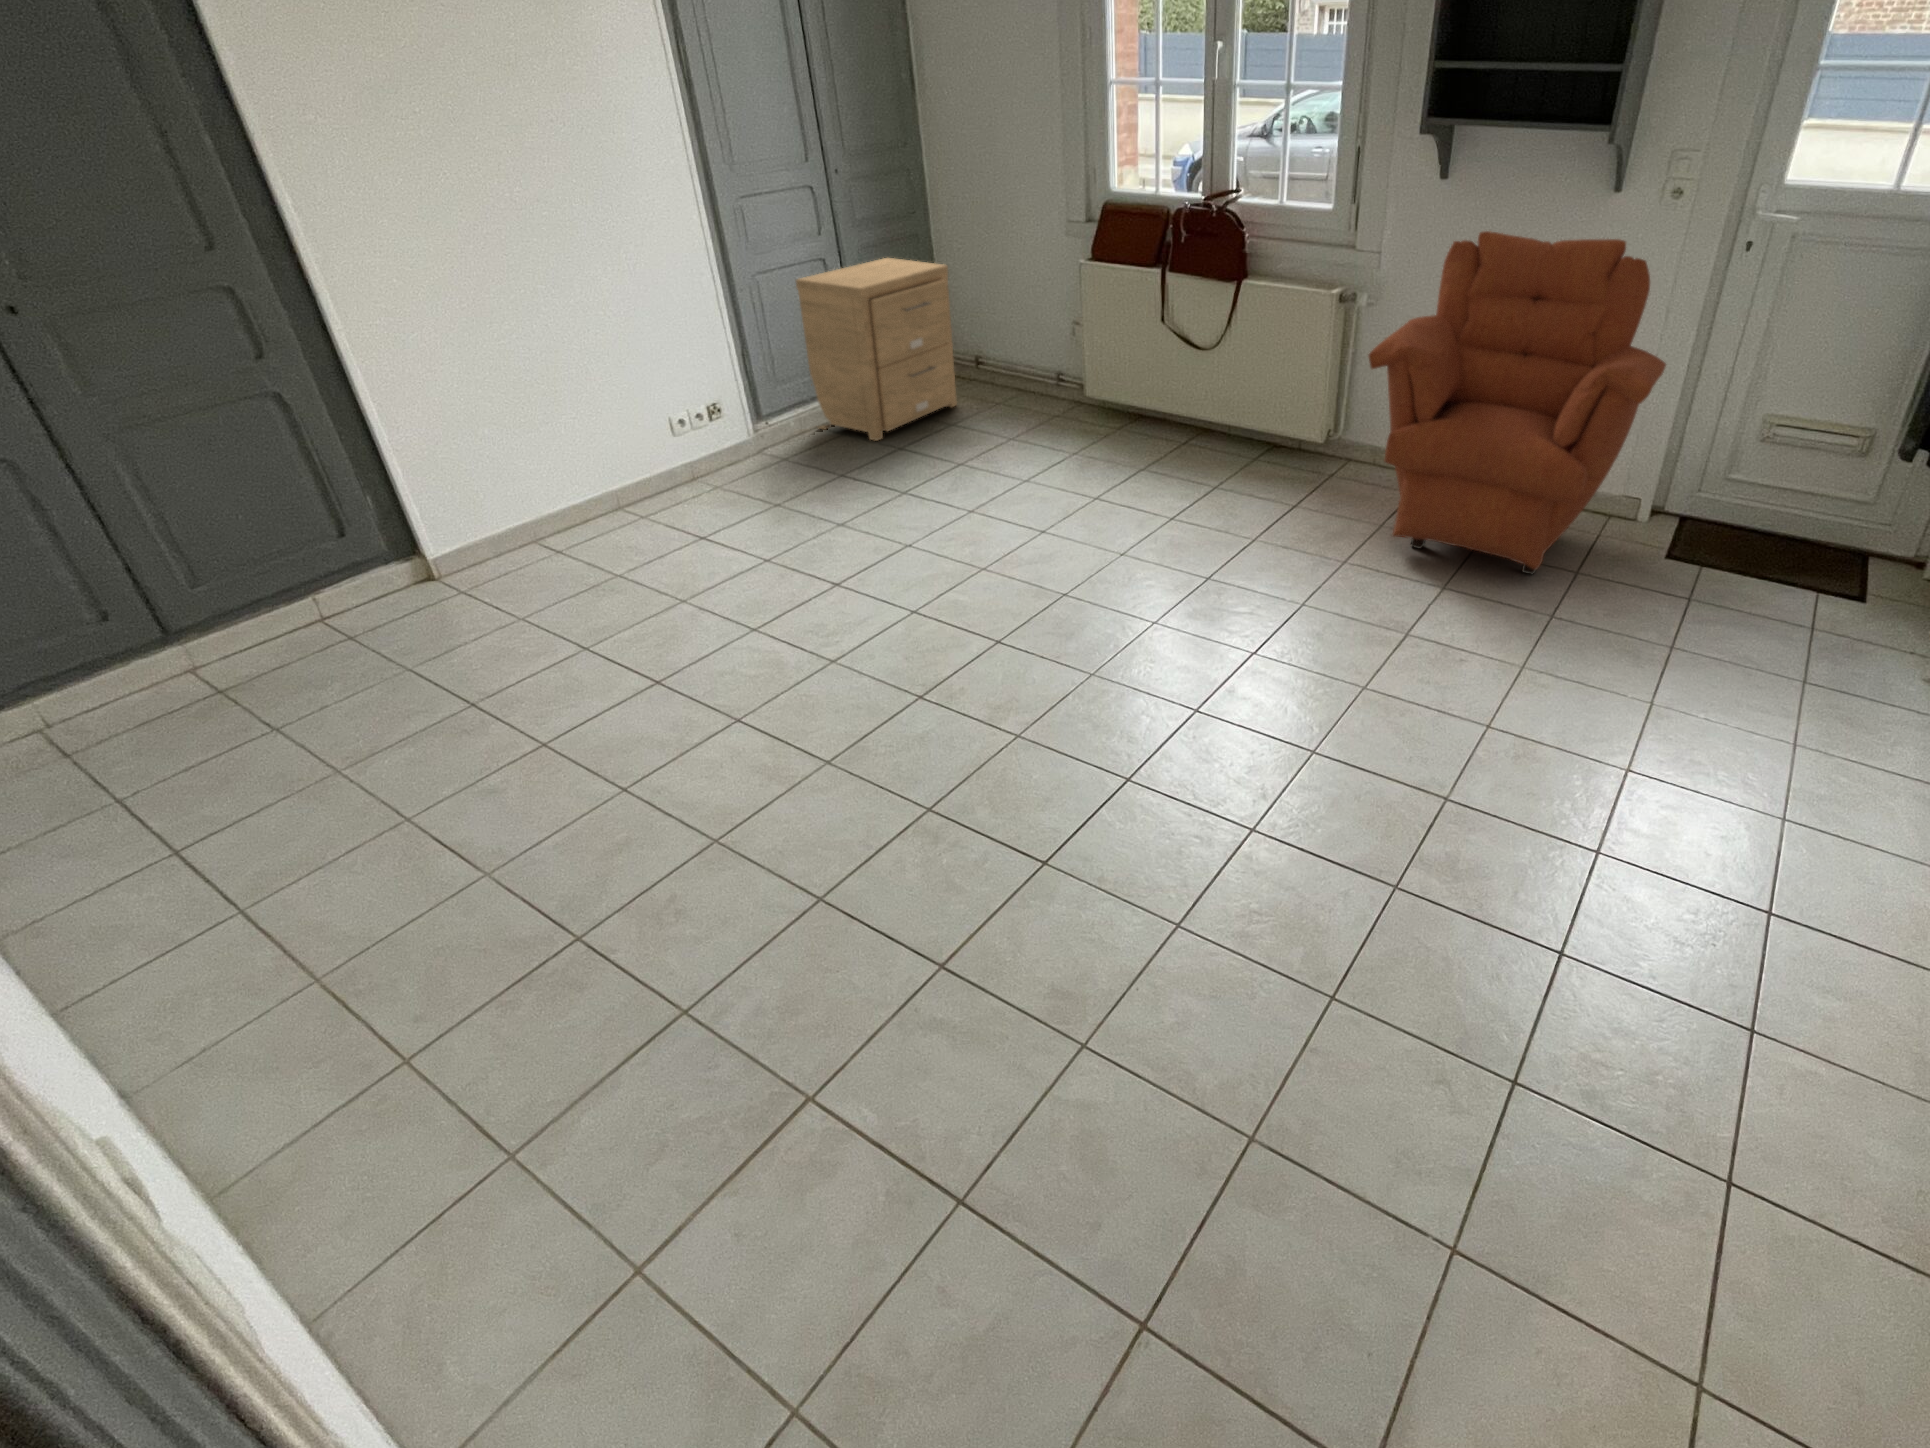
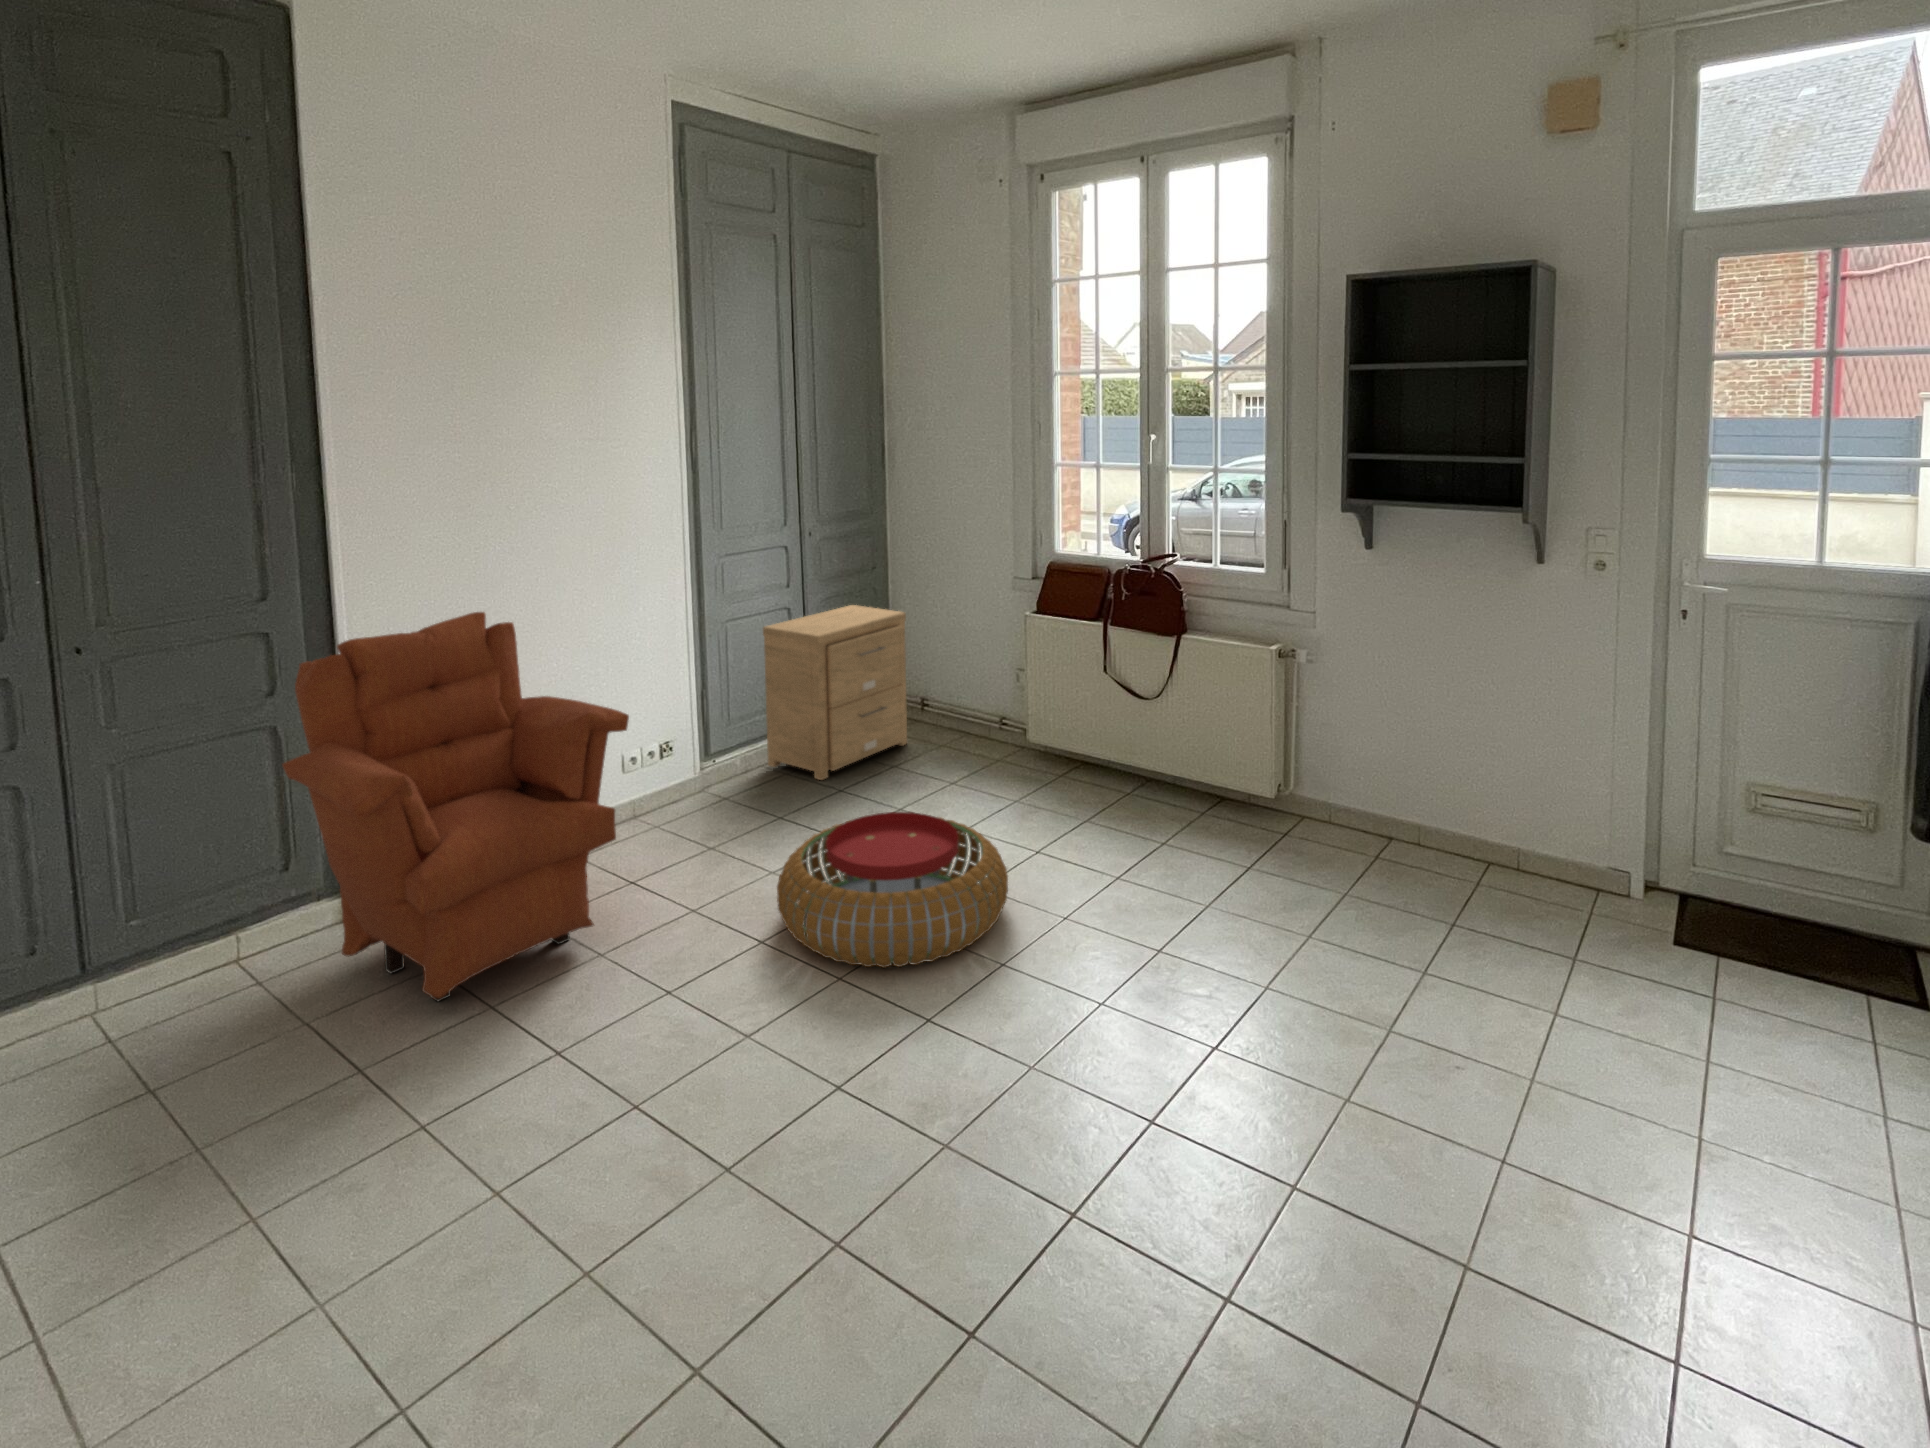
armchair: present [1369,231,1666,574] -> present [283,612,629,1001]
pouf: none [859,463,1085,603] -> present [777,812,1008,968]

